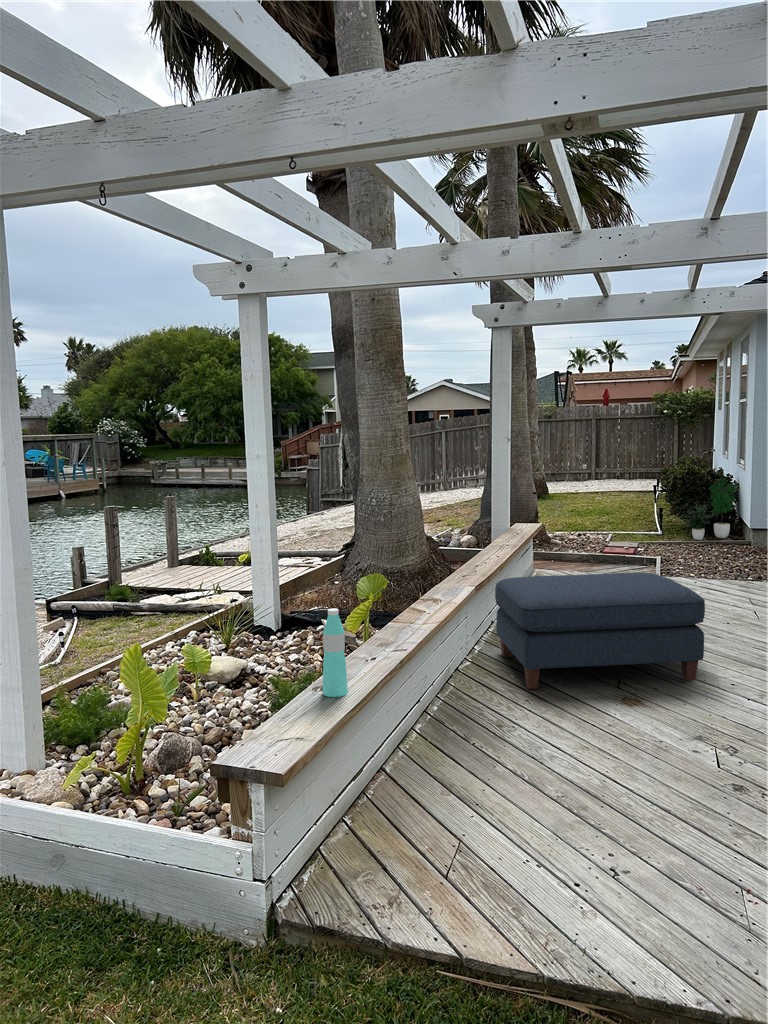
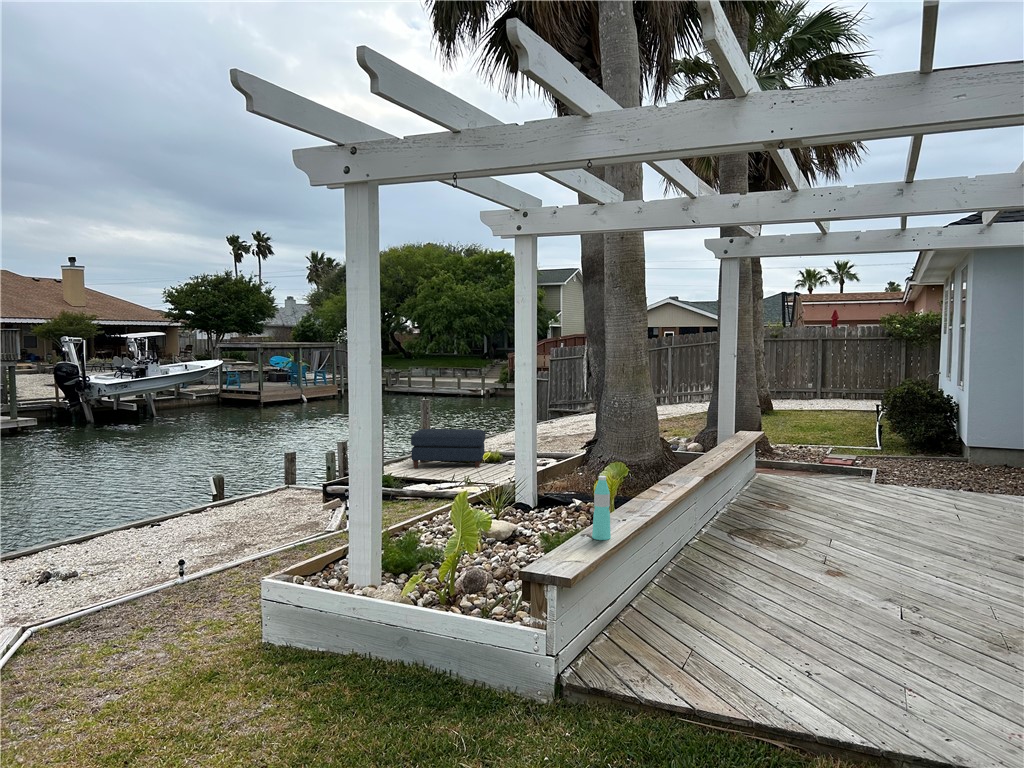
potted plant: present [686,479,737,540] -> none [902,398,958,456]
ottoman: present [495,573,705,689] -> present [411,429,485,468]

